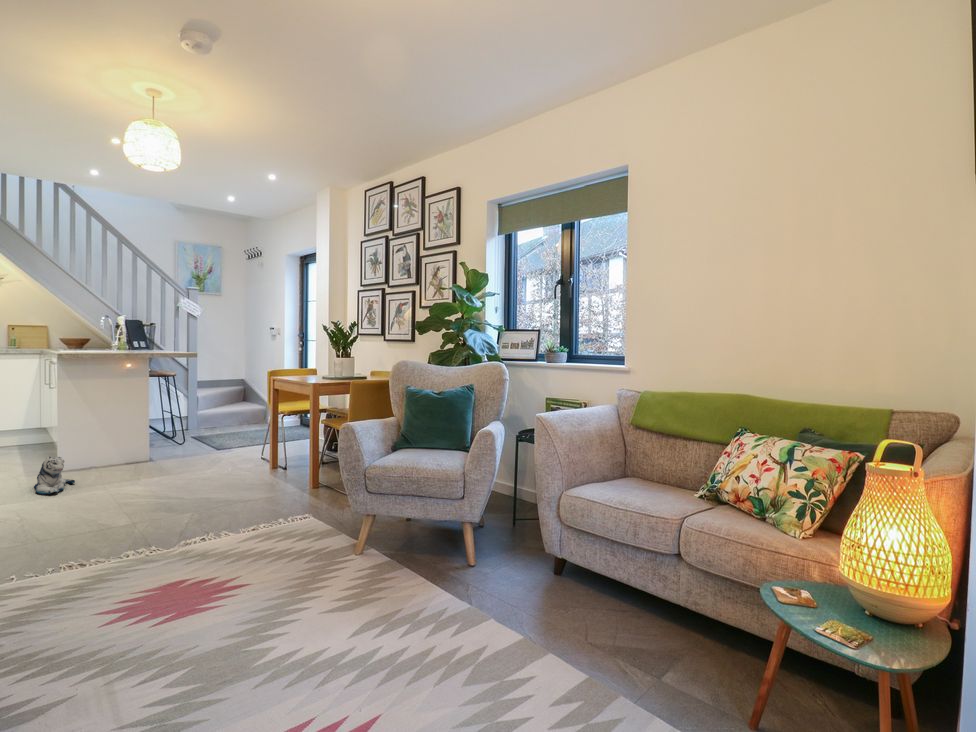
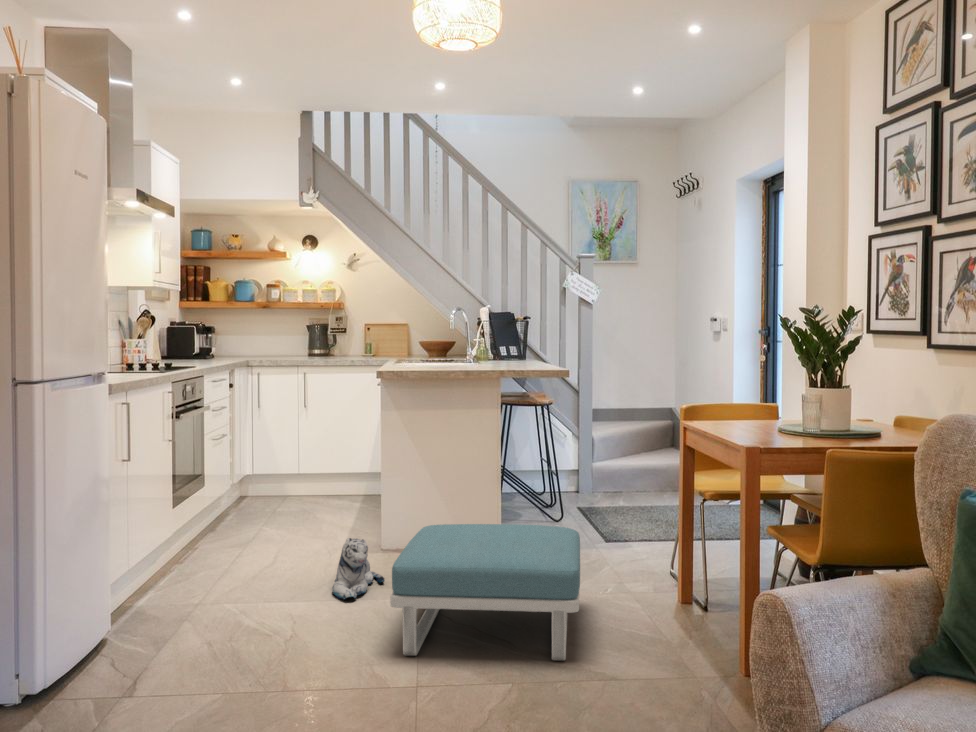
footstool: none [104,435,226,511] -> present [390,524,580,661]

